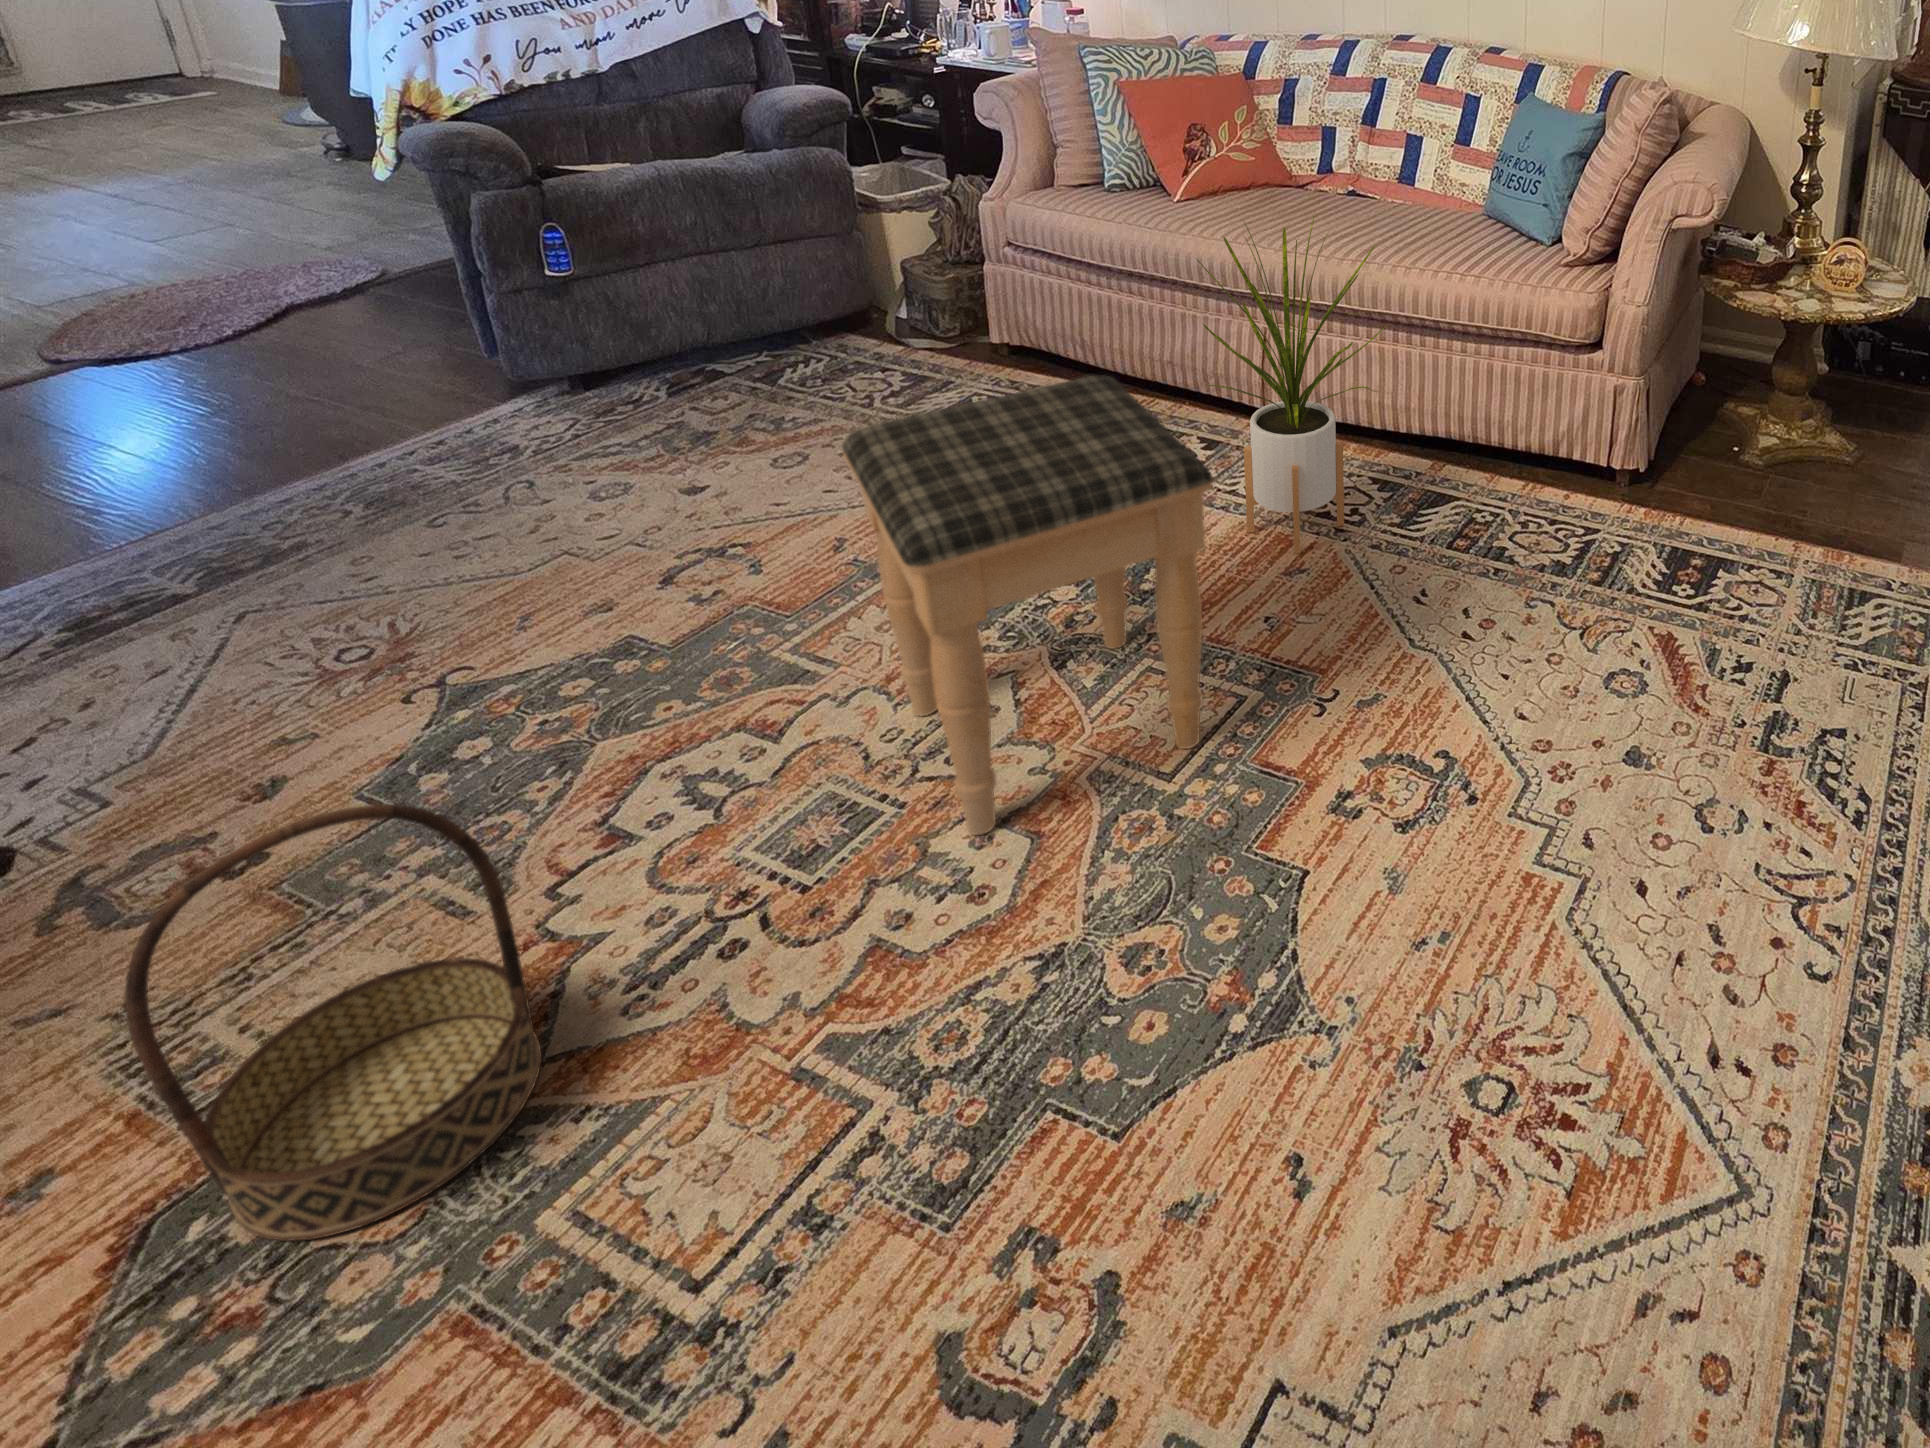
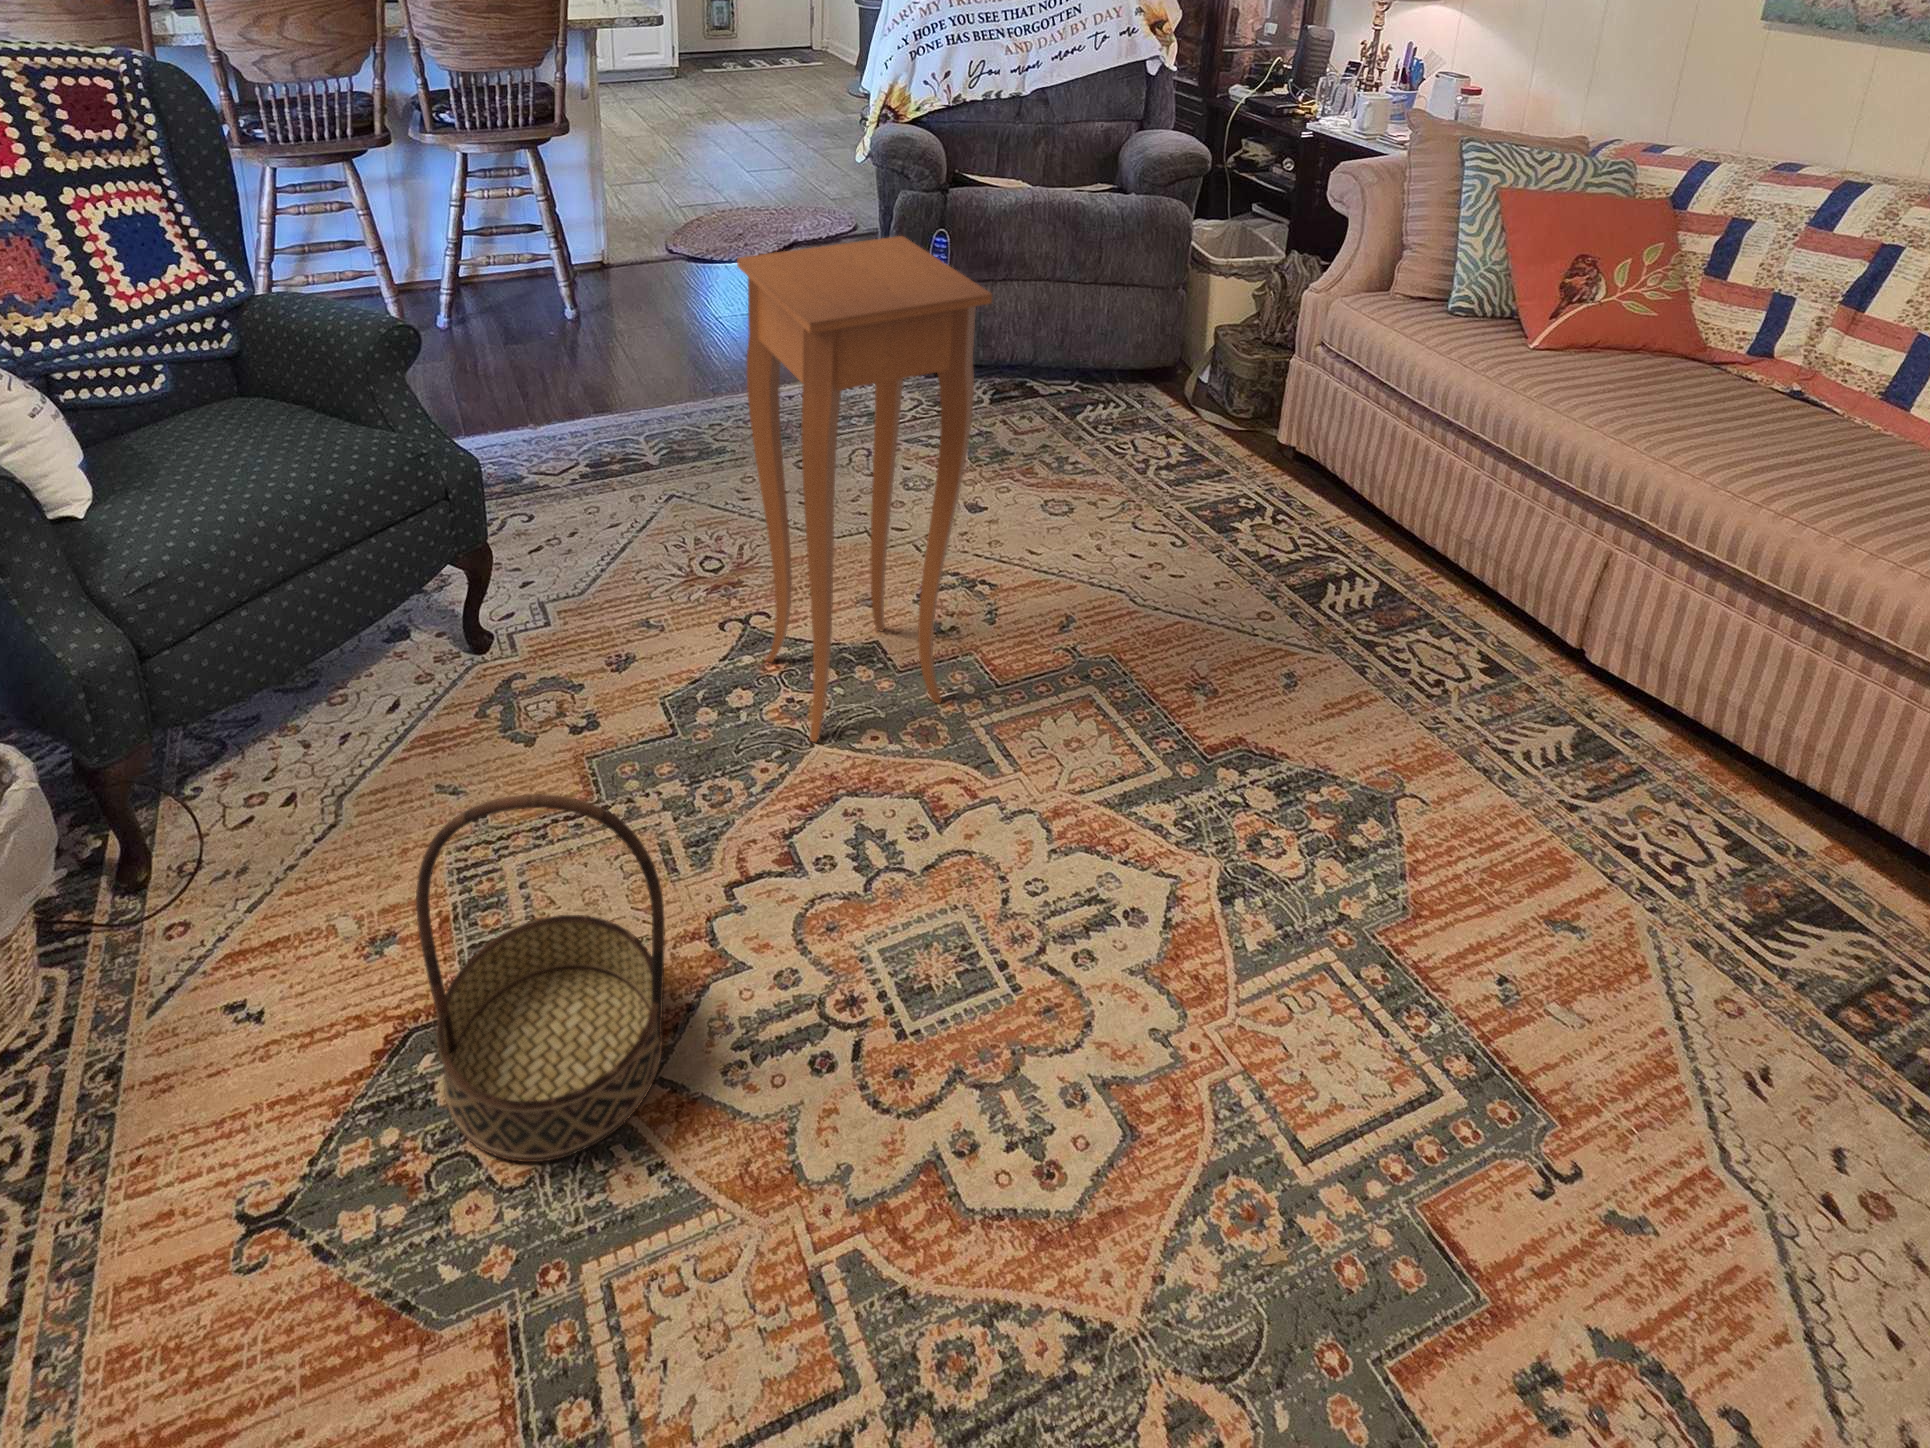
side table: none [314,197,732,740] -> present [737,236,992,742]
house plant: present [1197,214,1384,554] -> none [1505,438,1838,895]
footstool: present [842,376,1213,835] -> none [1064,567,1477,1126]

